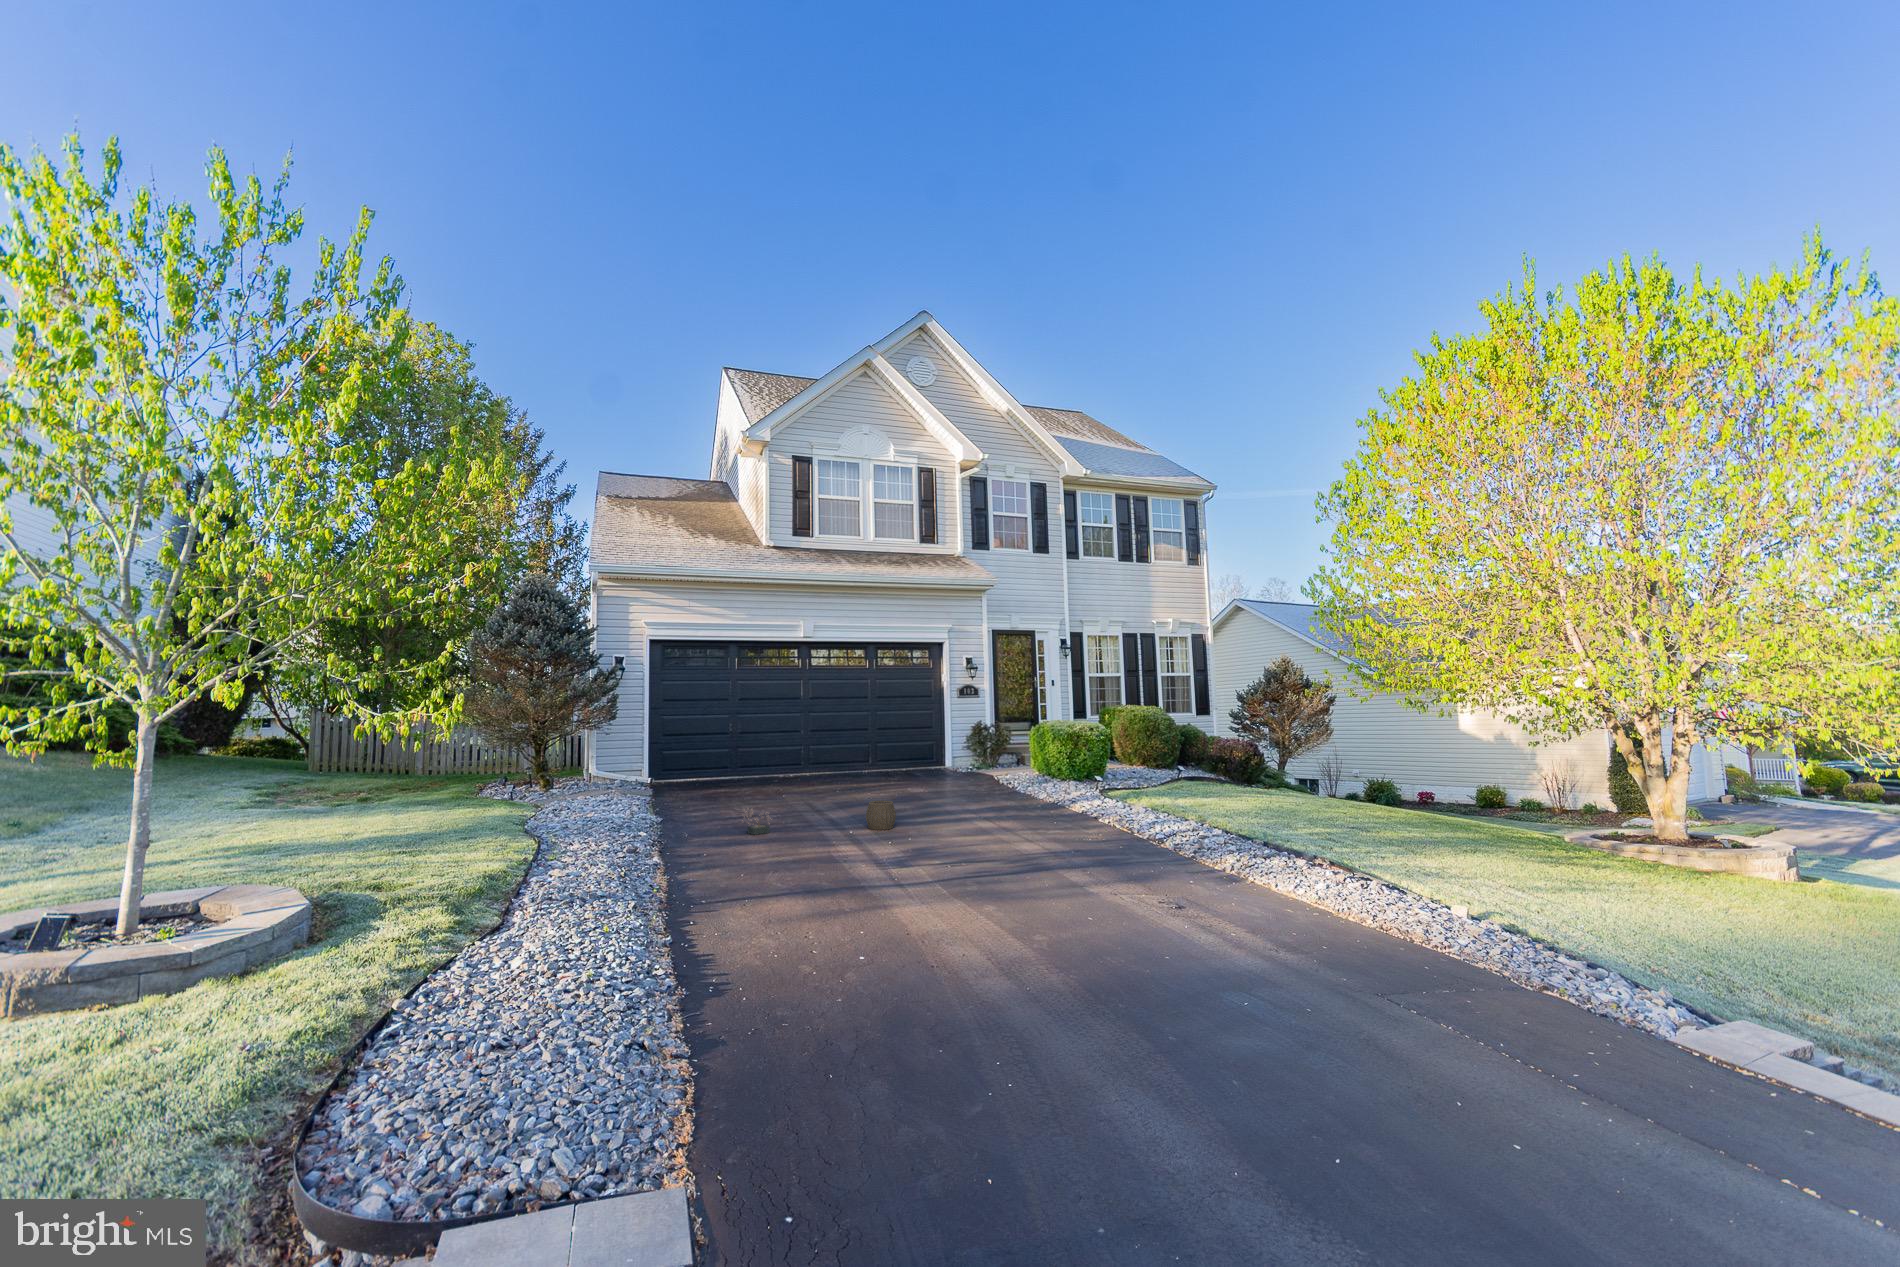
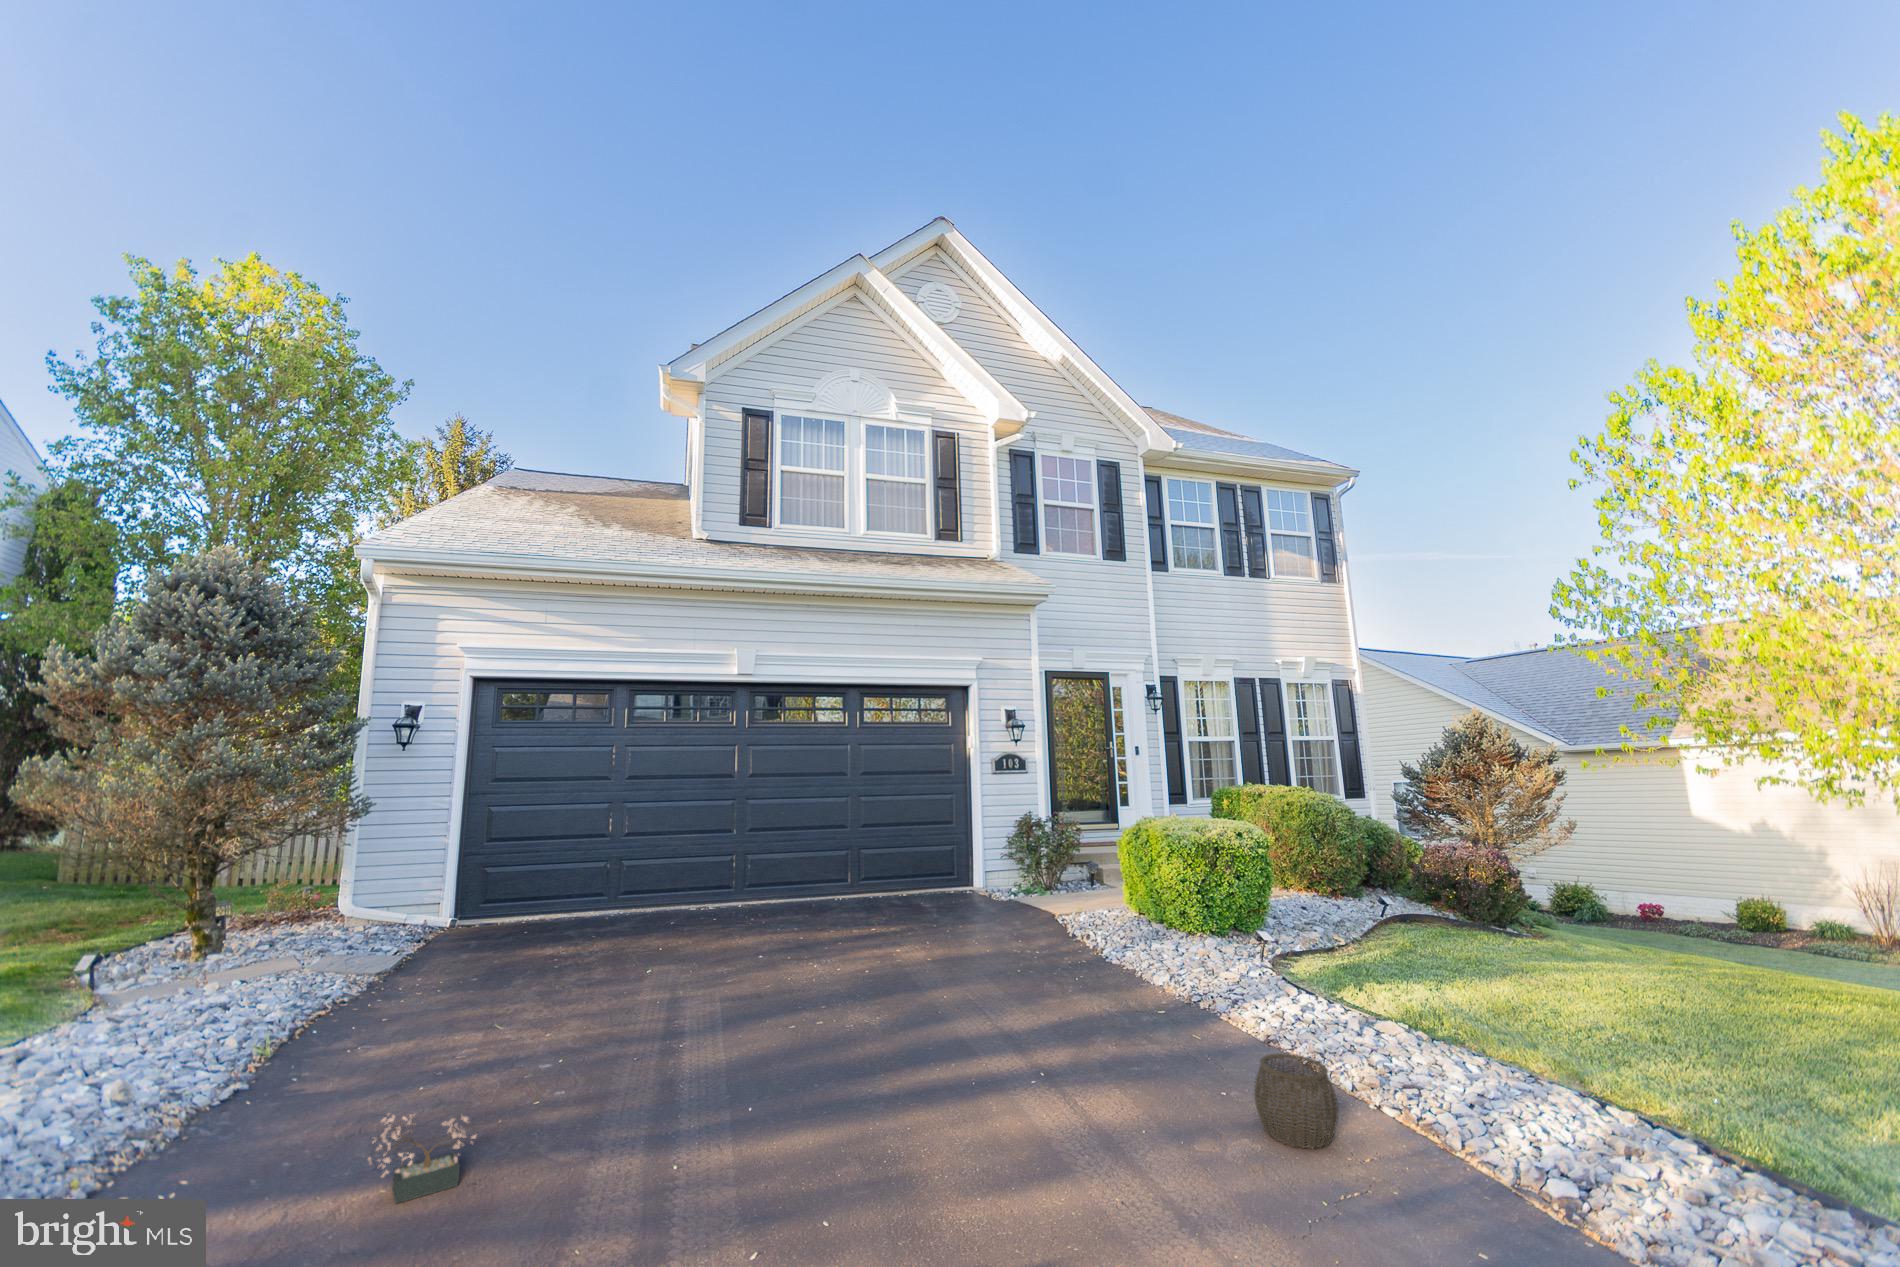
woven basket: present [866,801,896,830] -> present [1254,1053,1338,1149]

